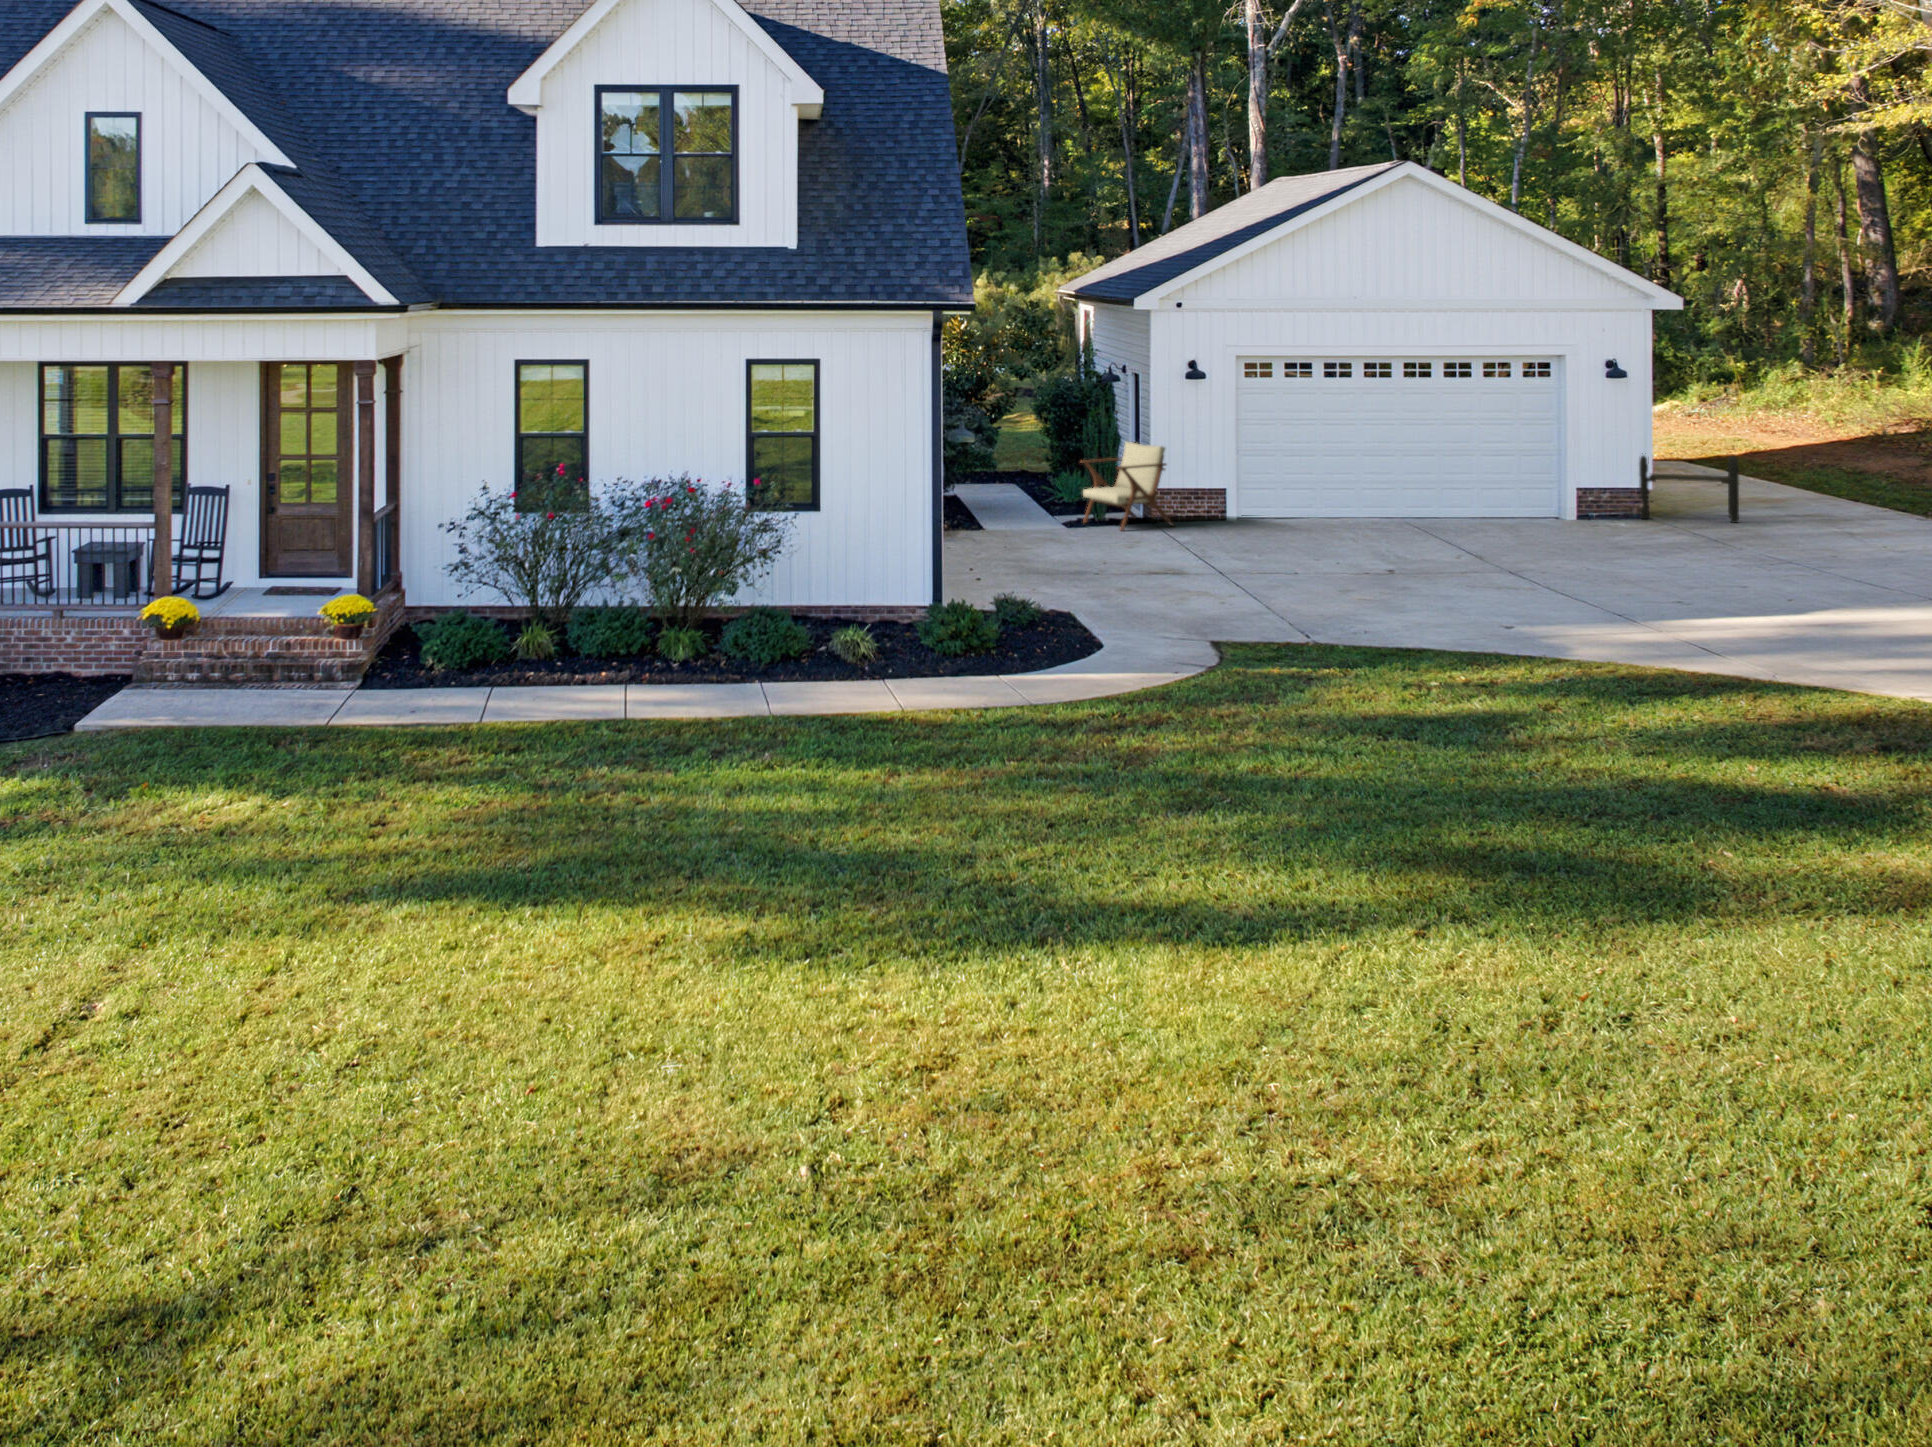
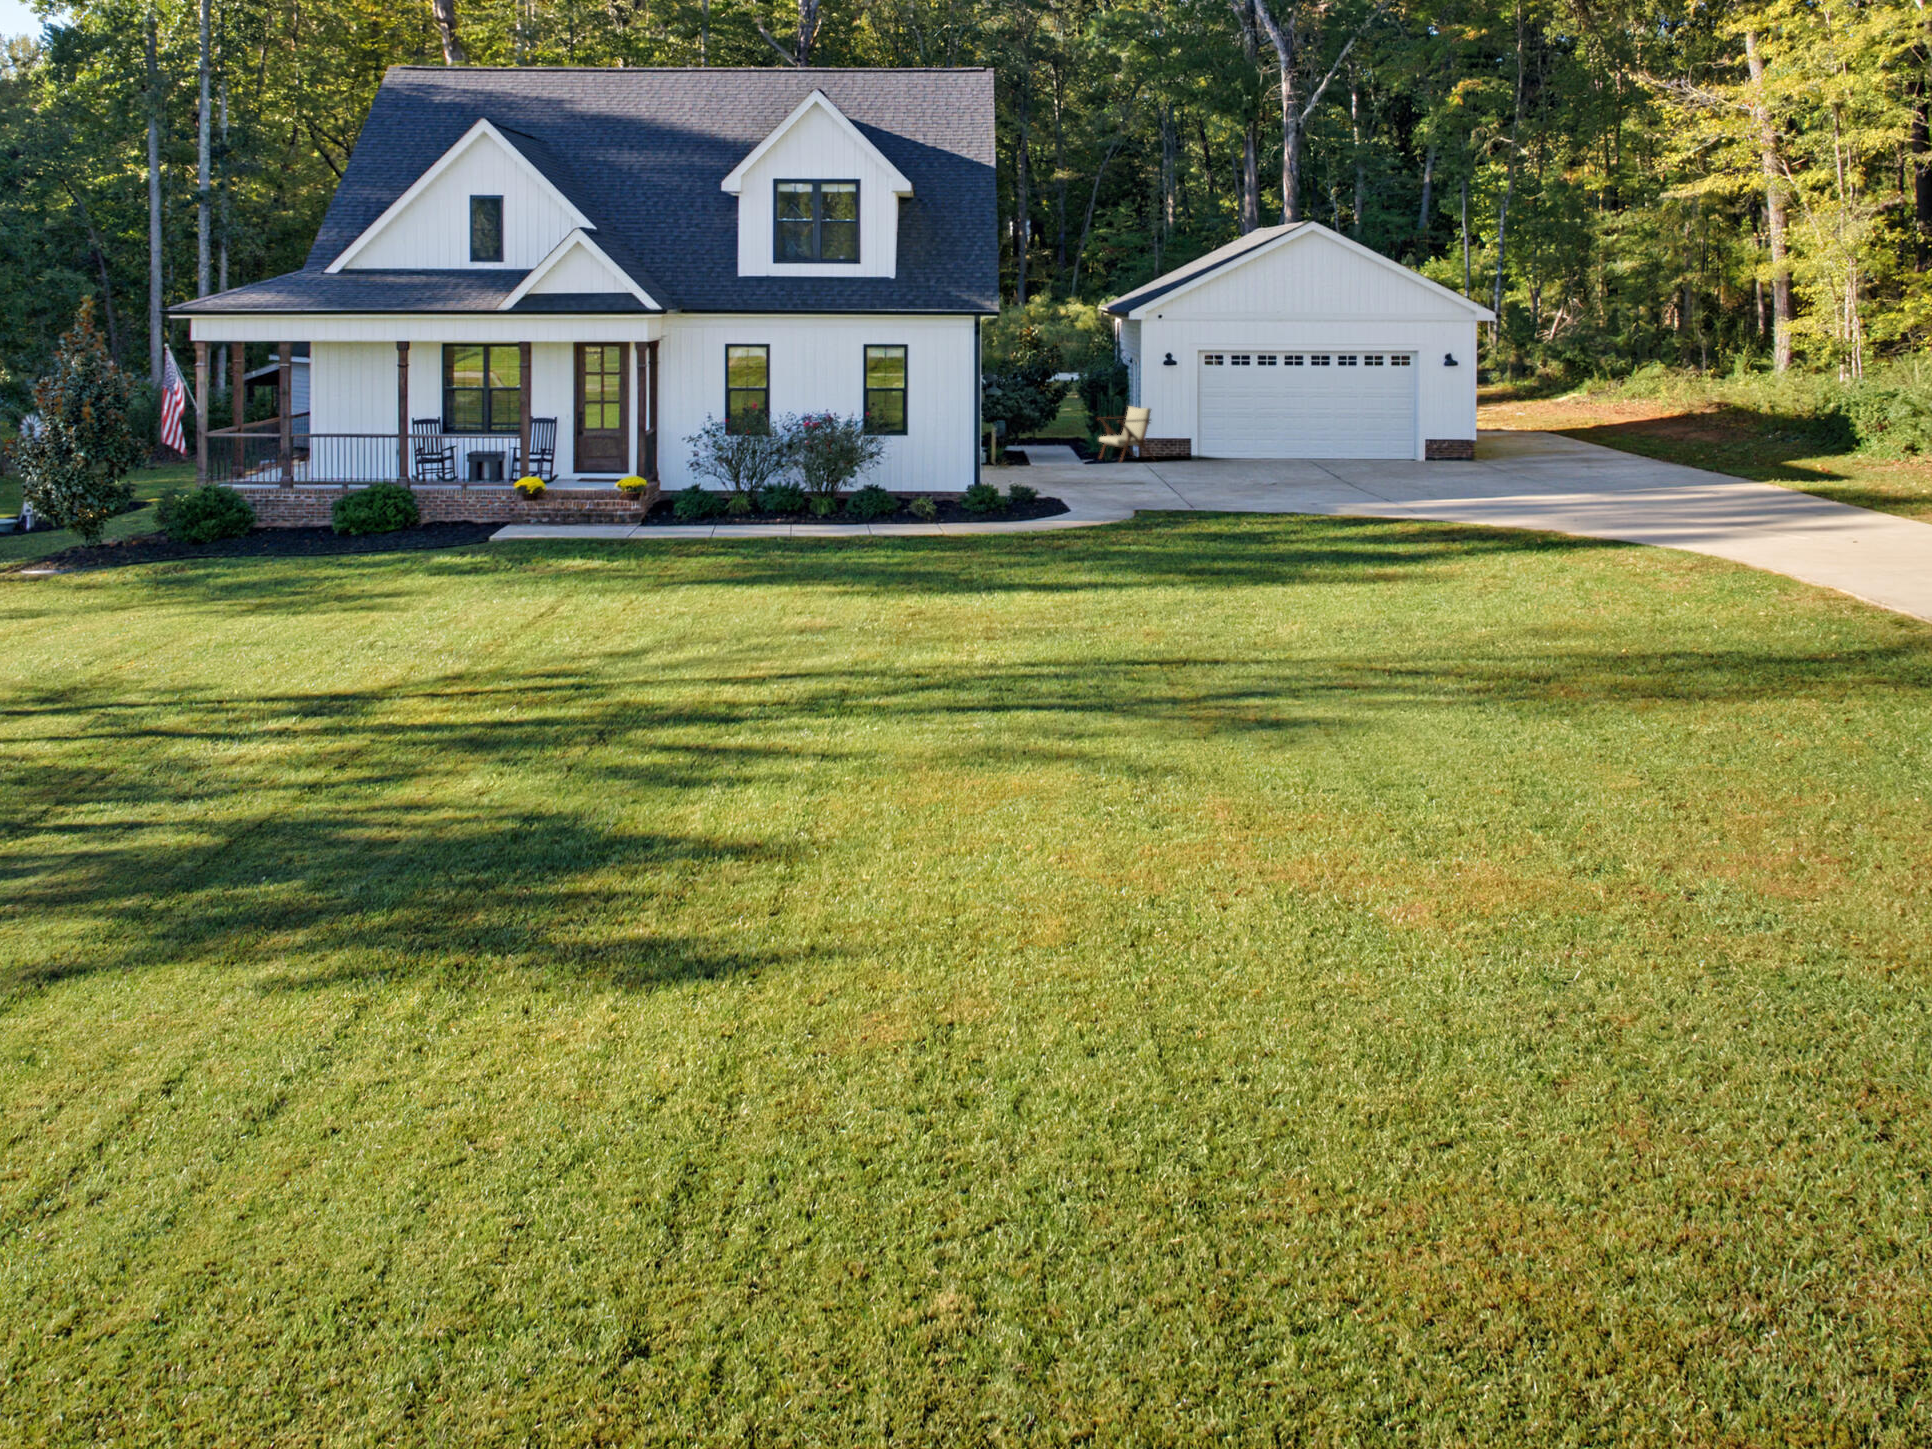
bench: present [1639,456,1739,523] -> none [1463,415,1528,460]

